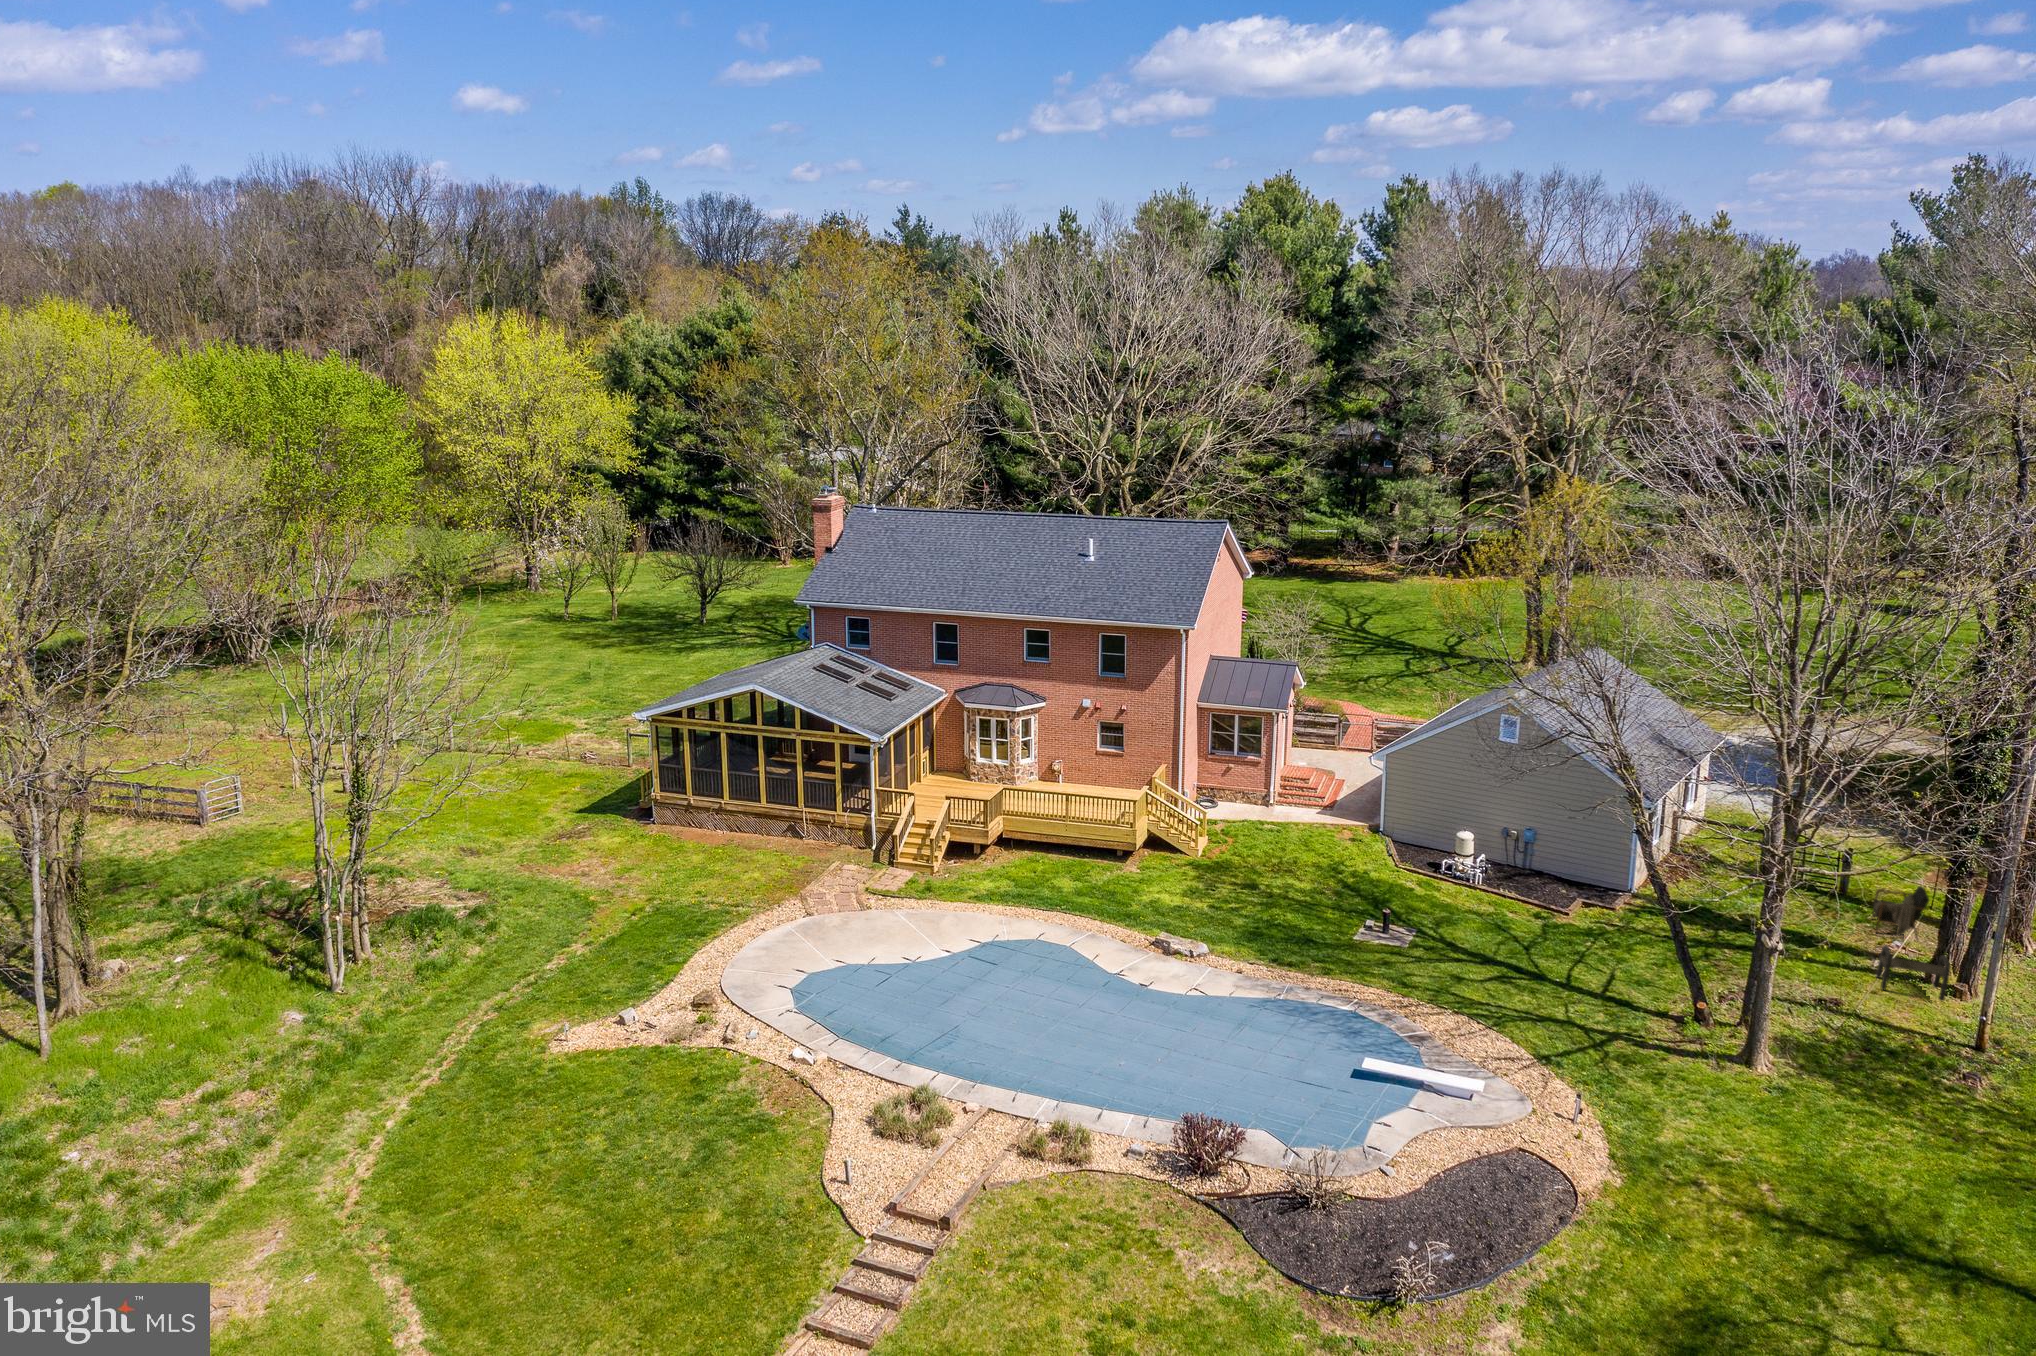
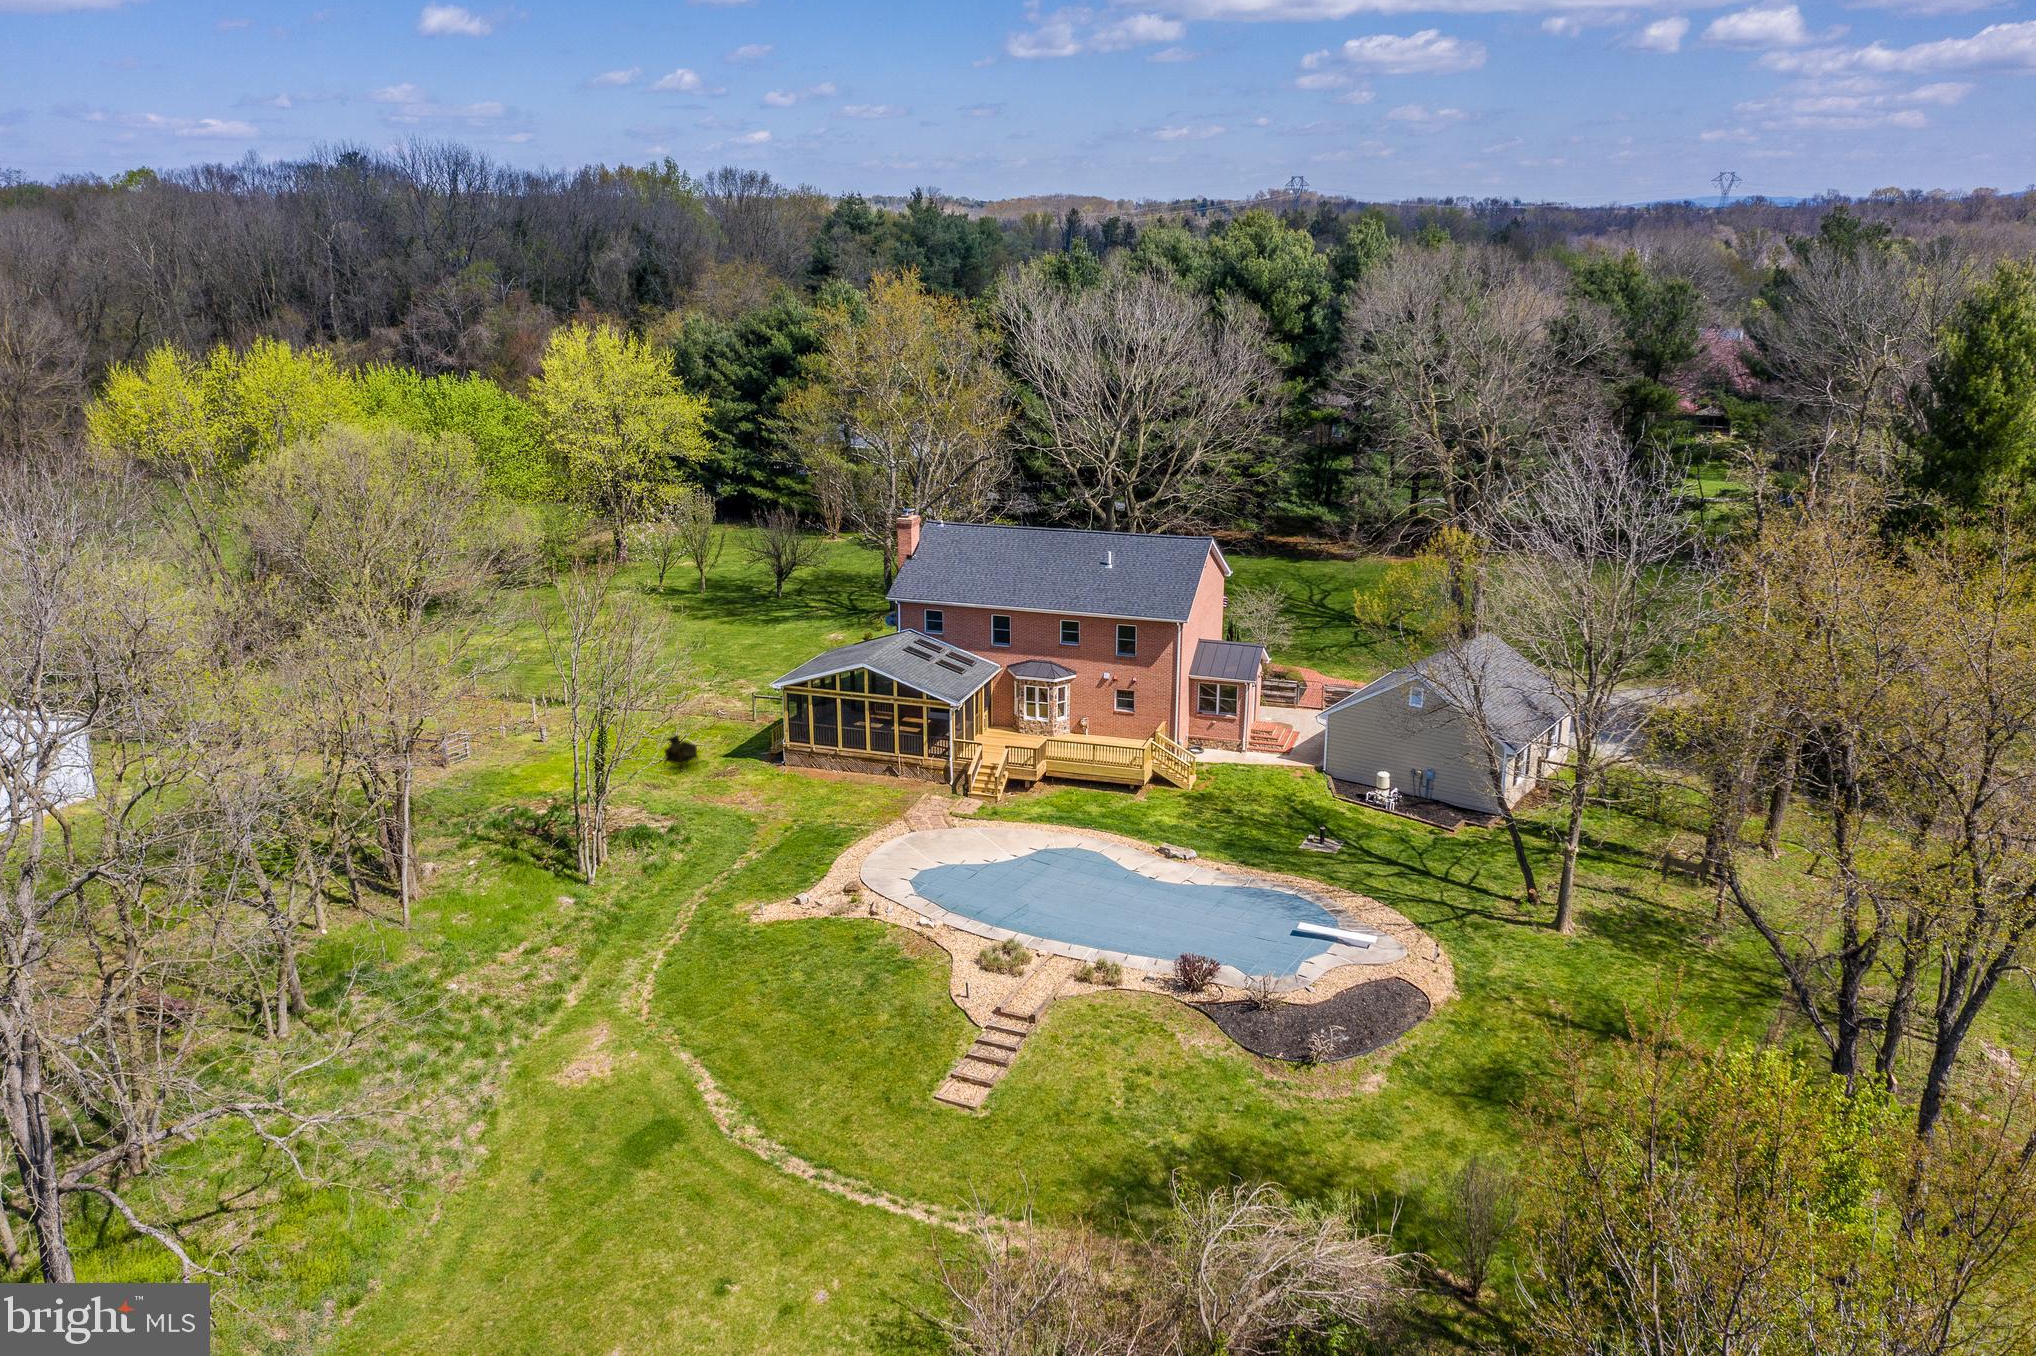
armchair: present [1872,886,1929,942] -> present [665,735,698,770]

